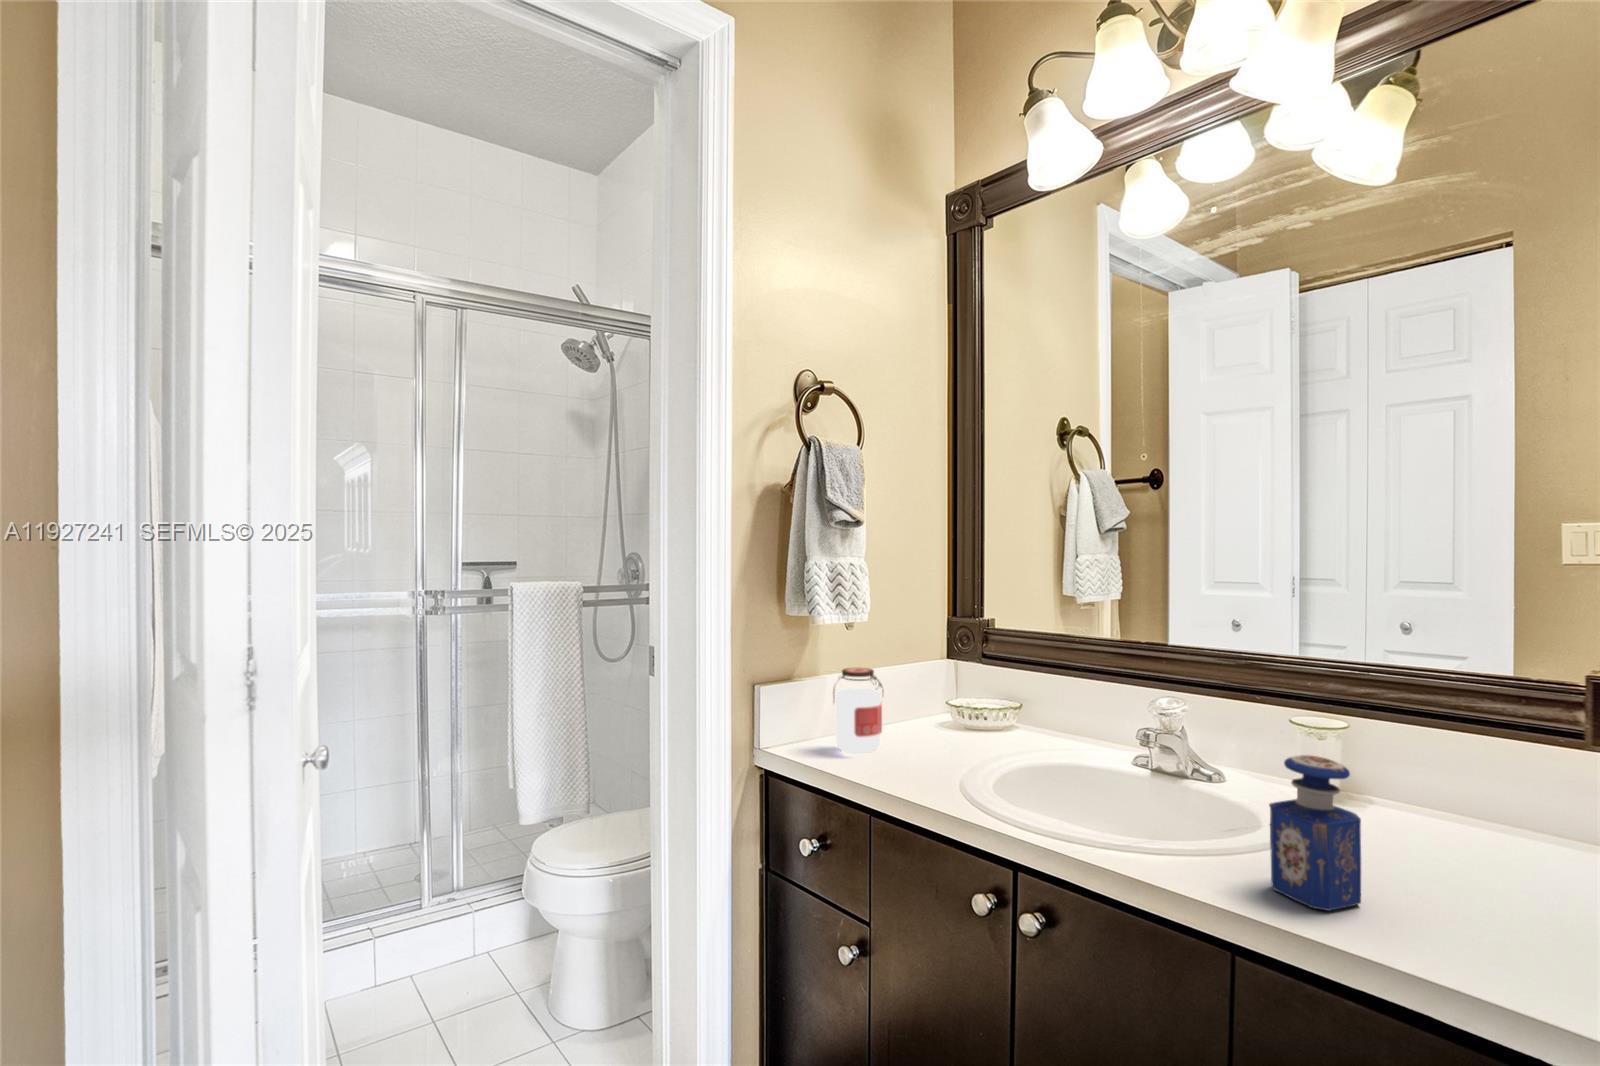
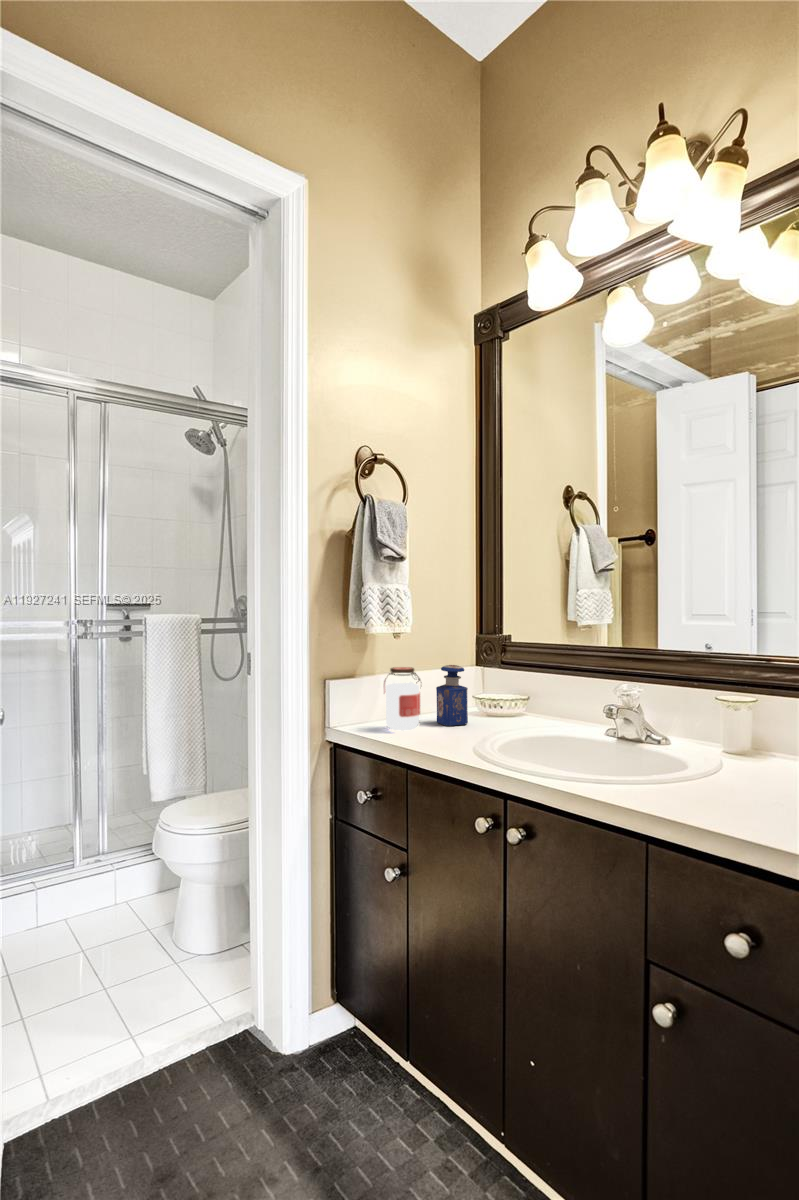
perfume bottle: present [1269,755,1361,911] -> present [436,665,468,726]

